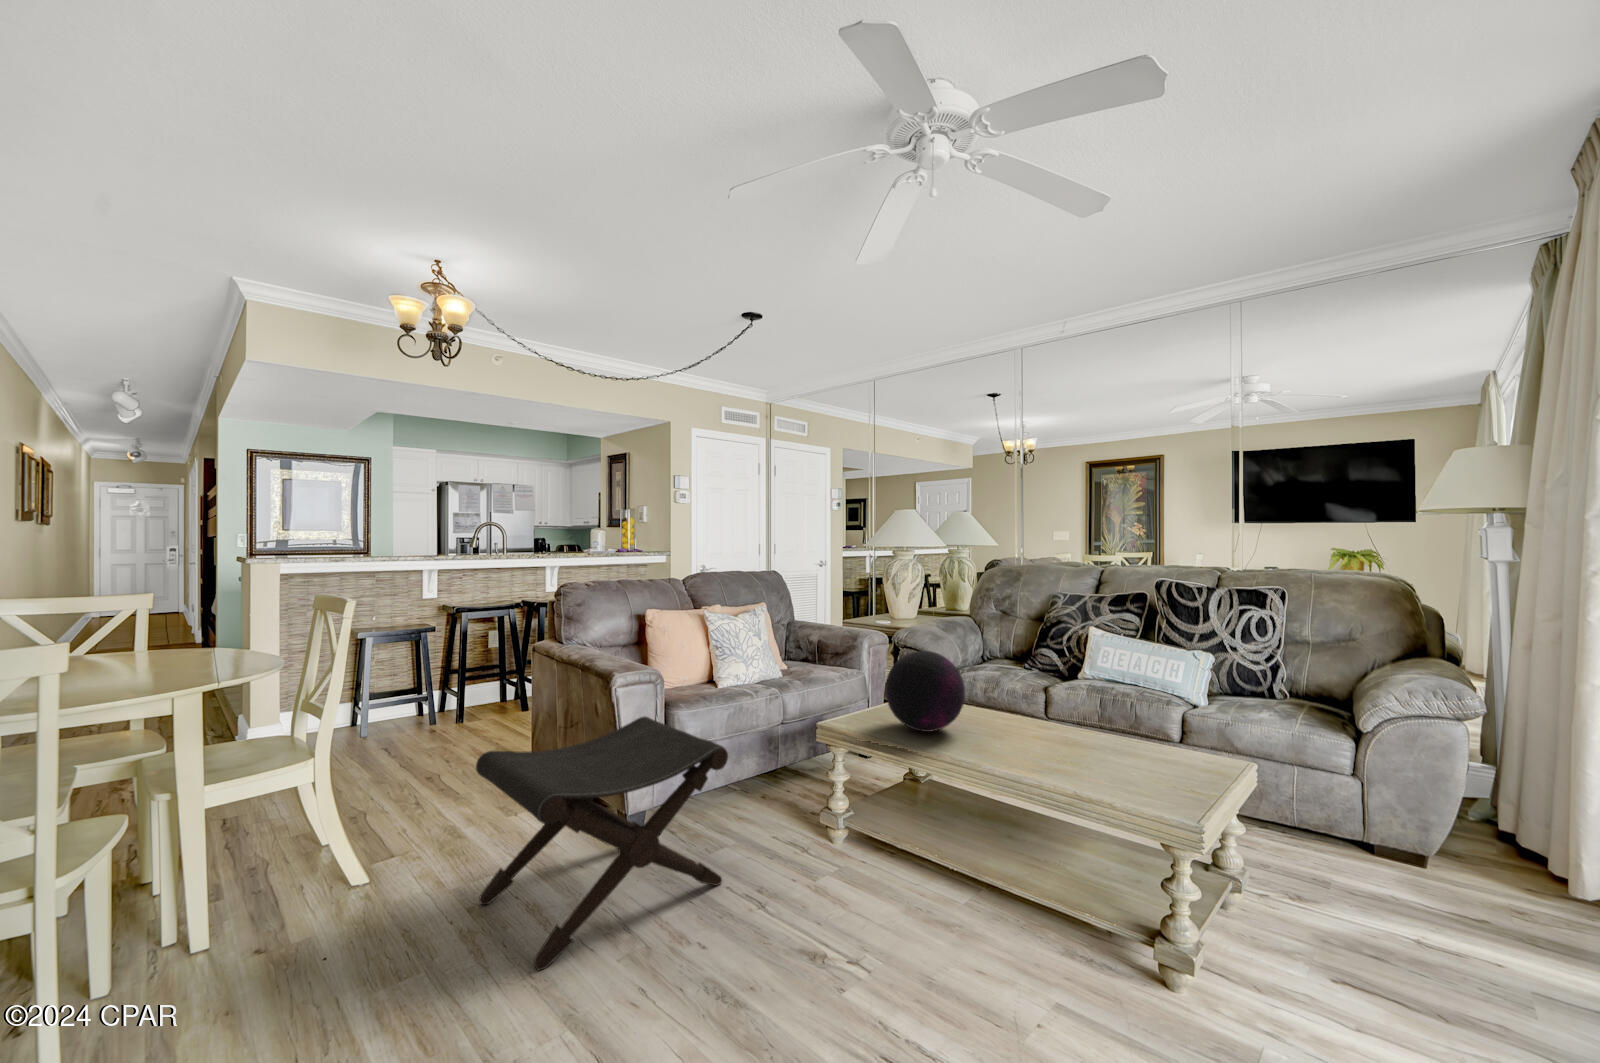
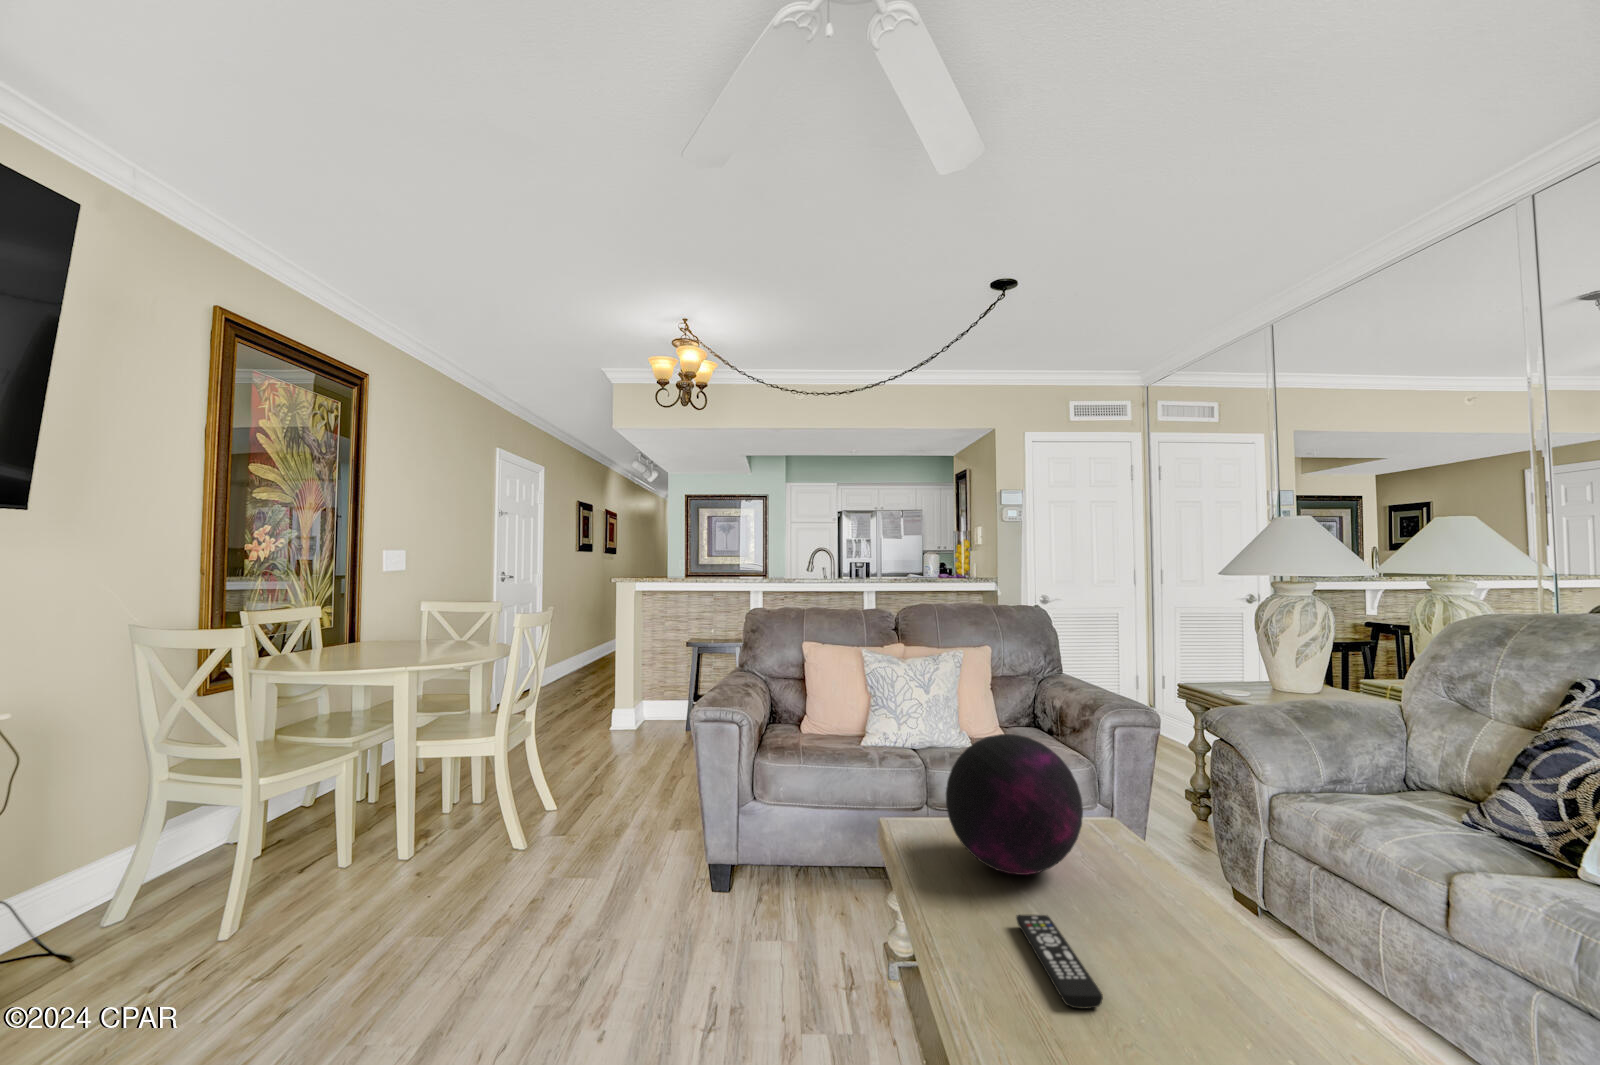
footstool: present [476,717,728,970] -> none [478,758,732,986]
remote control: none [972,741,1048,768] -> present [1016,915,1103,1009]

